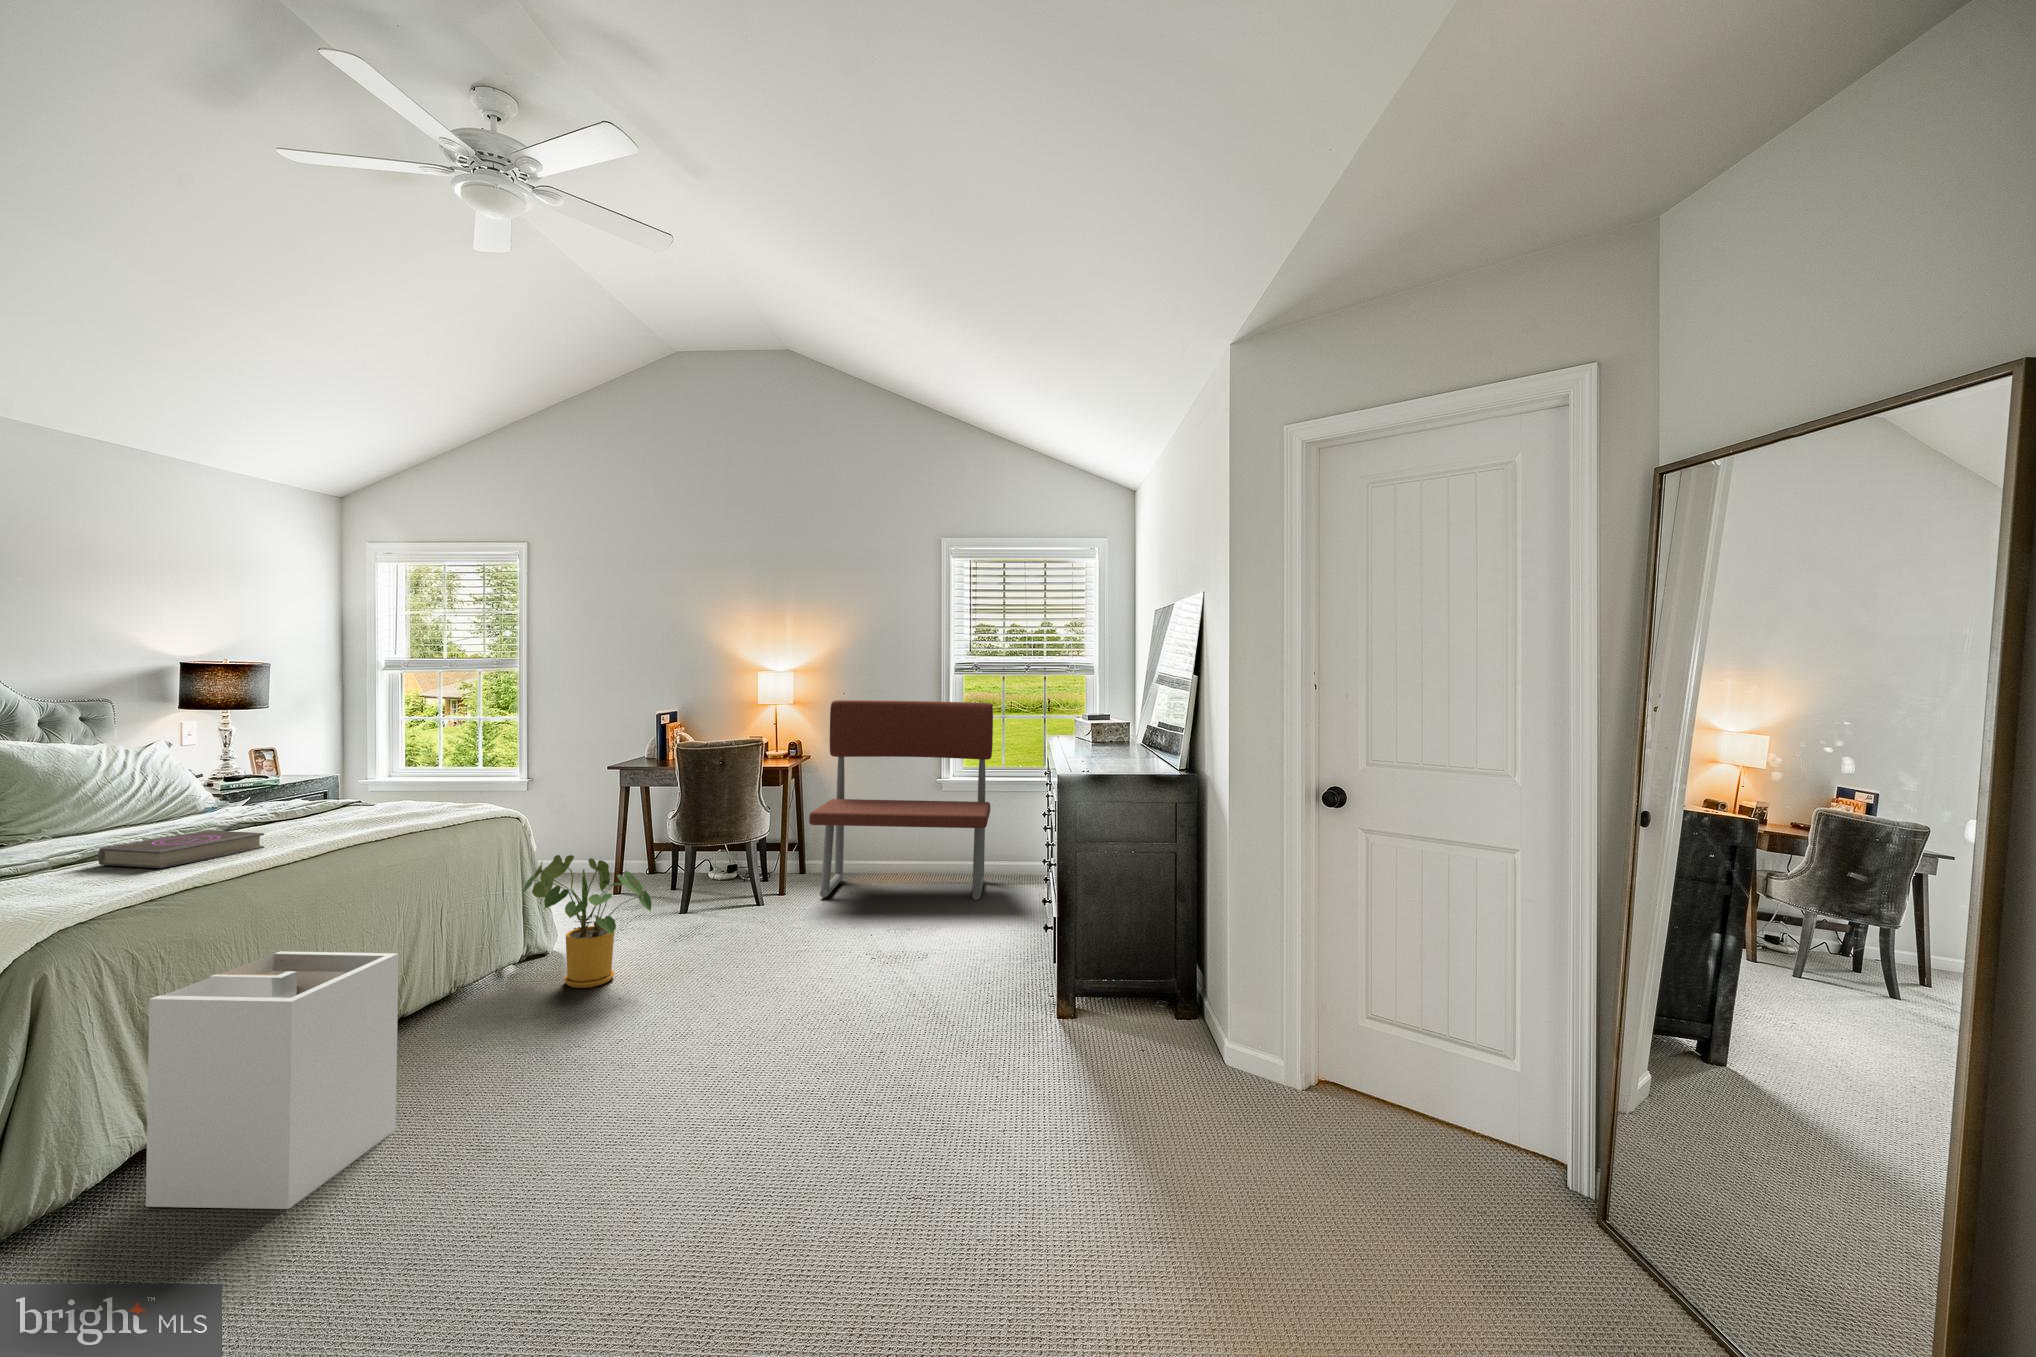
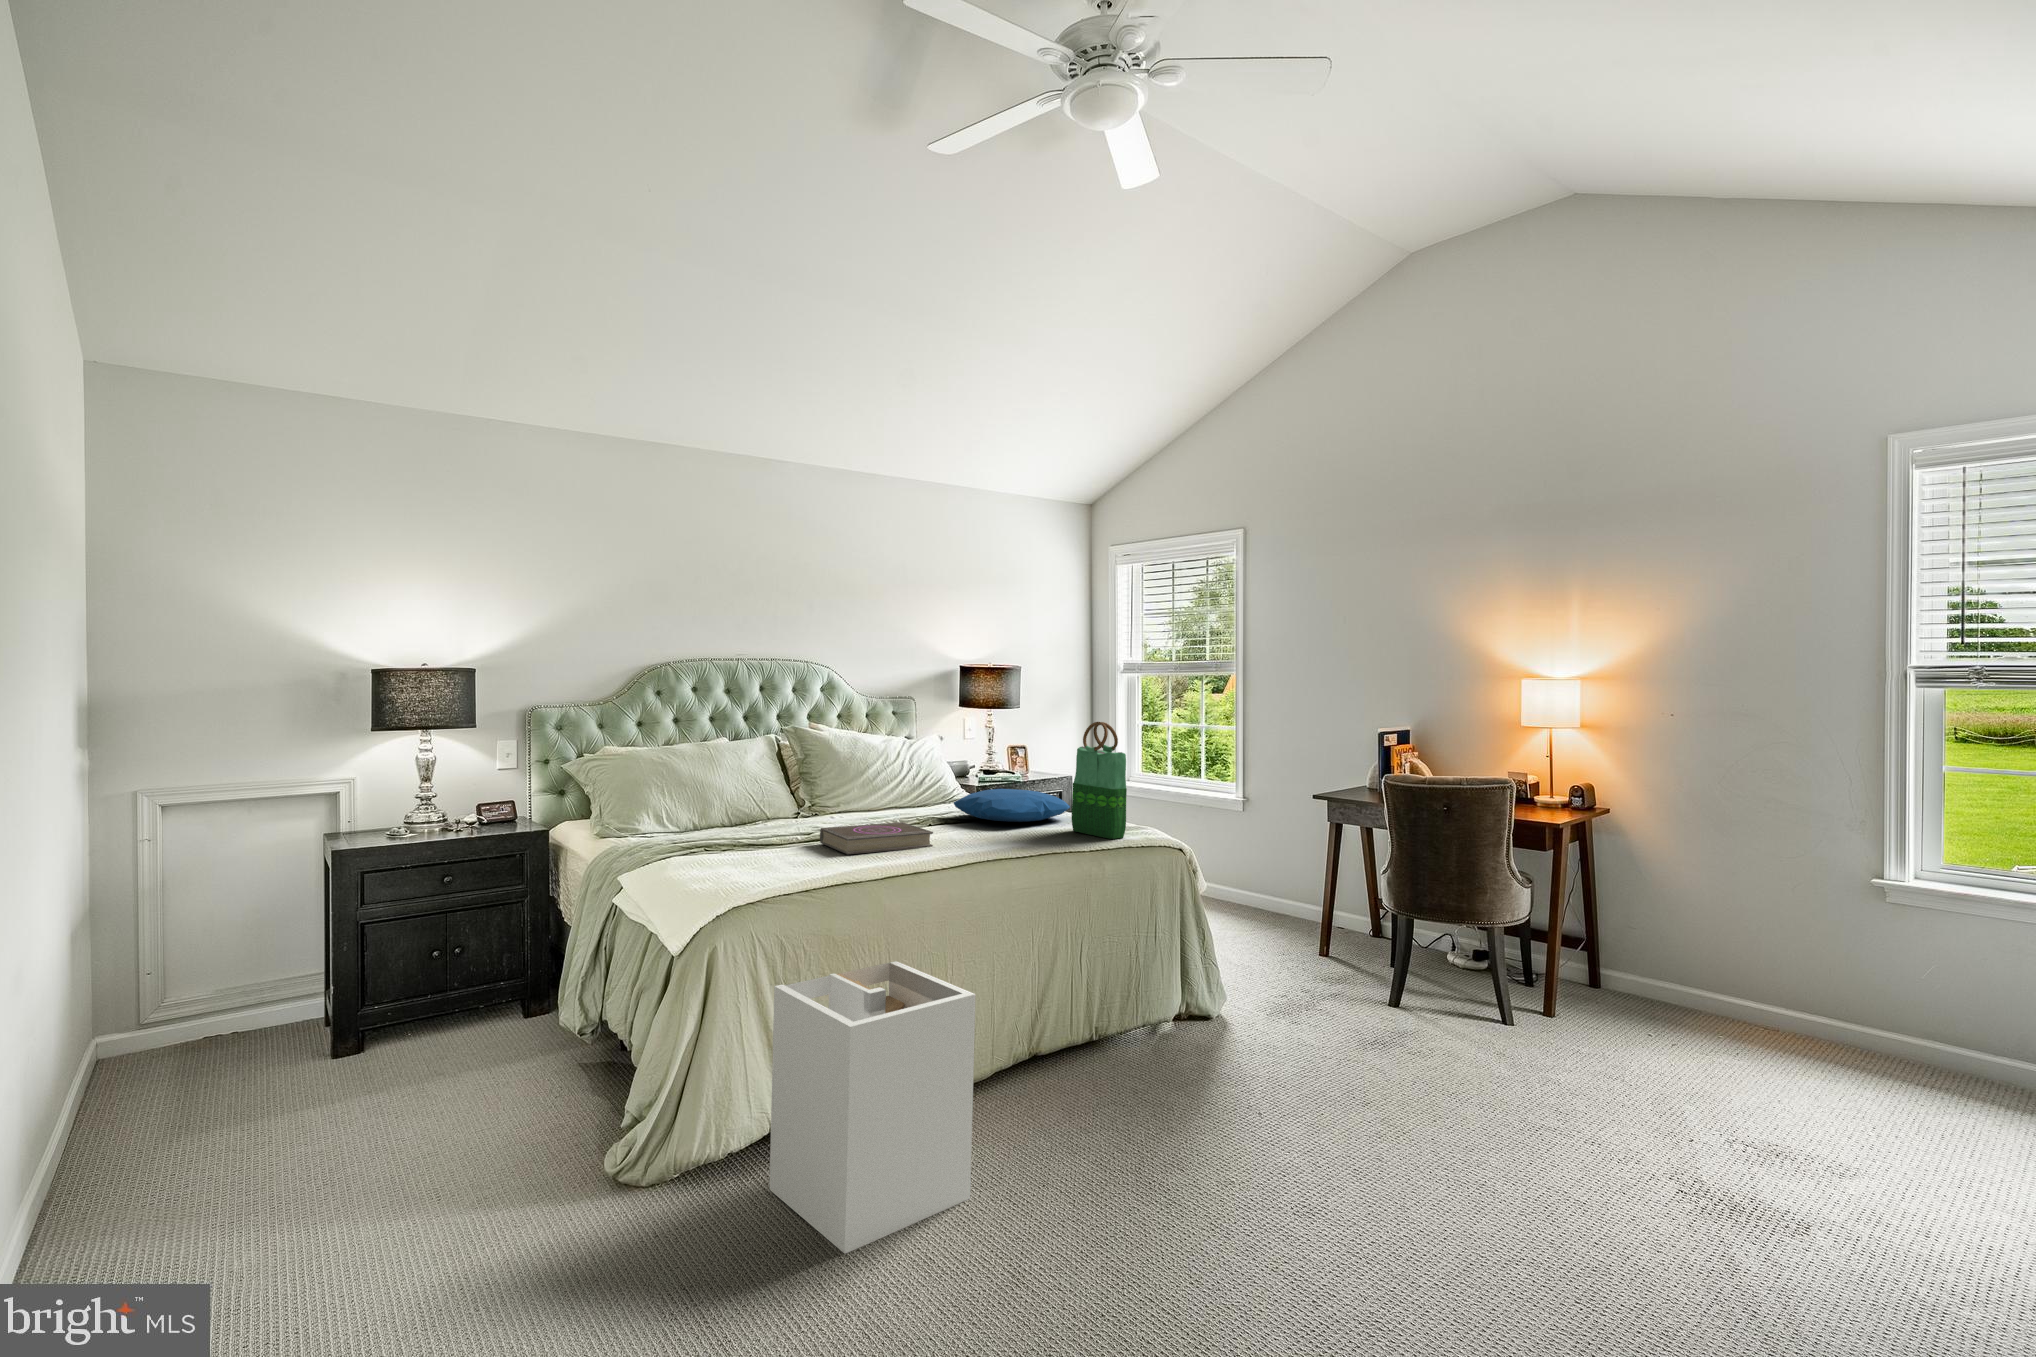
bench: present [809,700,993,900] -> none [1585,725,1996,1123]
tote bag: none [410,716,473,817] -> present [1072,722,1127,839]
pillow: none [253,786,397,818] -> present [954,789,1070,822]
house plant: present [522,855,652,988] -> none [1168,901,1314,1082]

